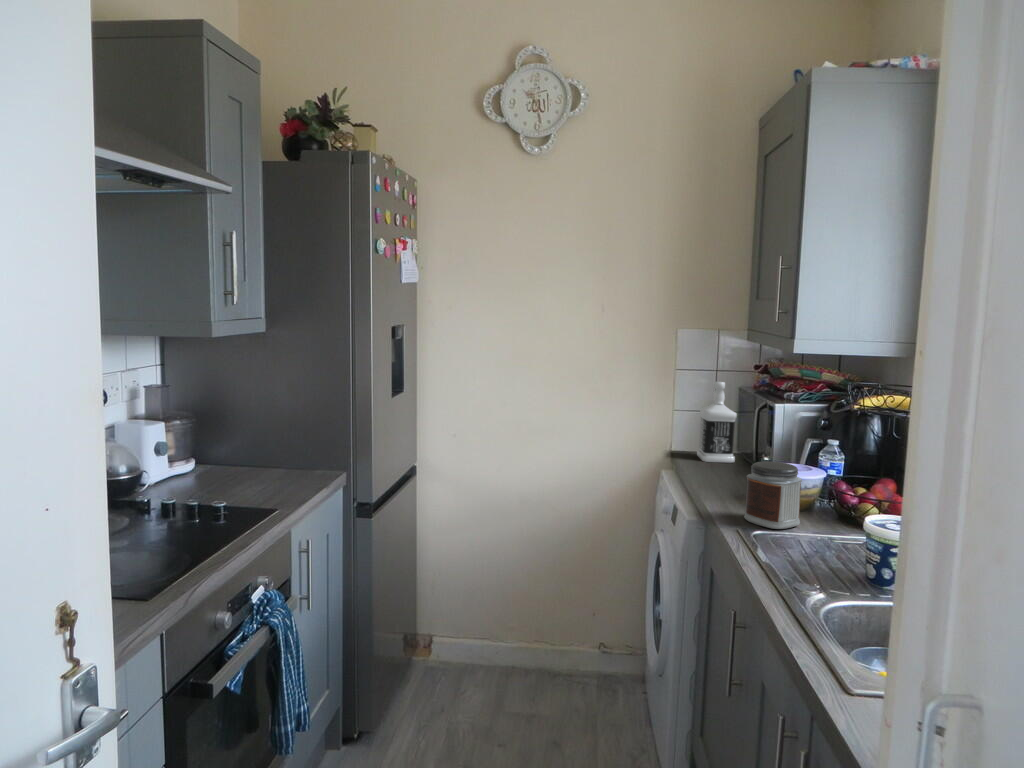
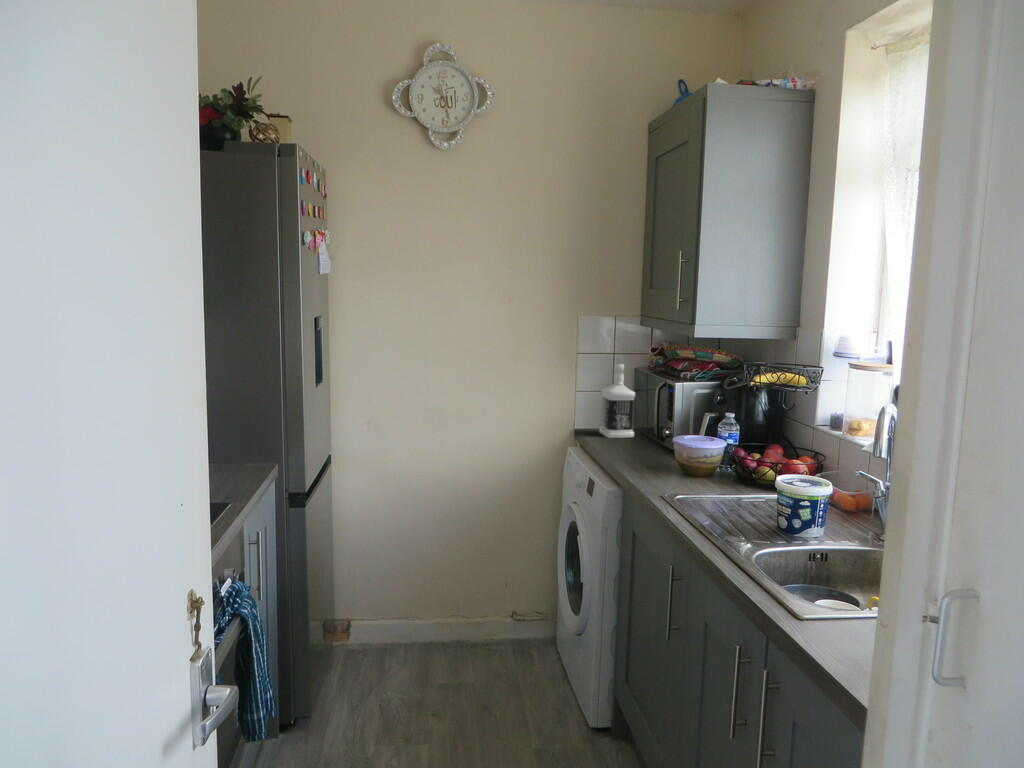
jar: present [744,461,802,529] -> none [663,434,712,493]

